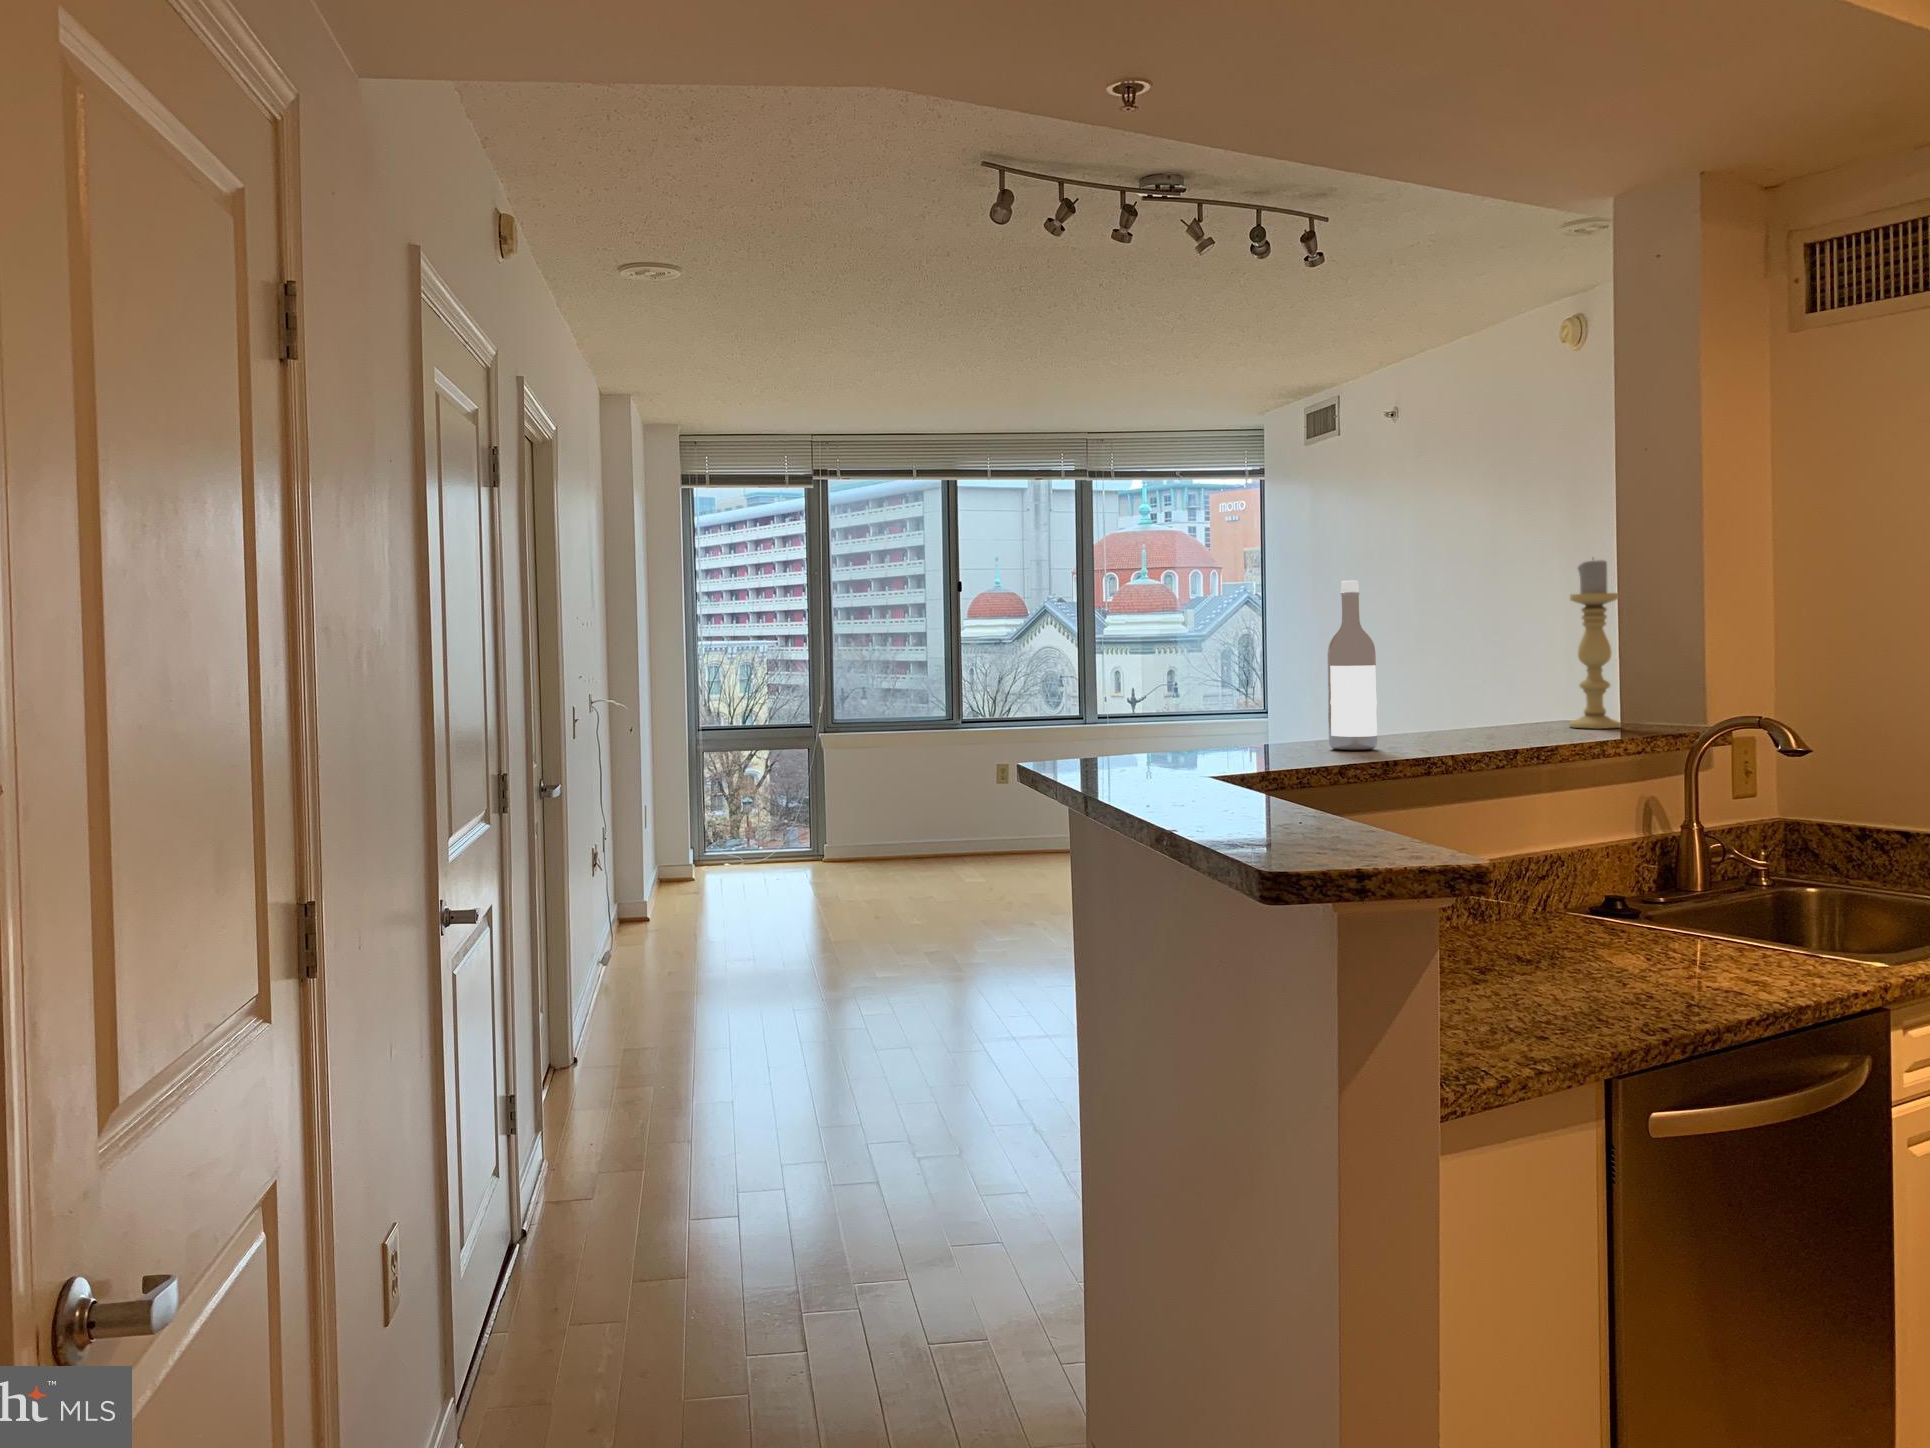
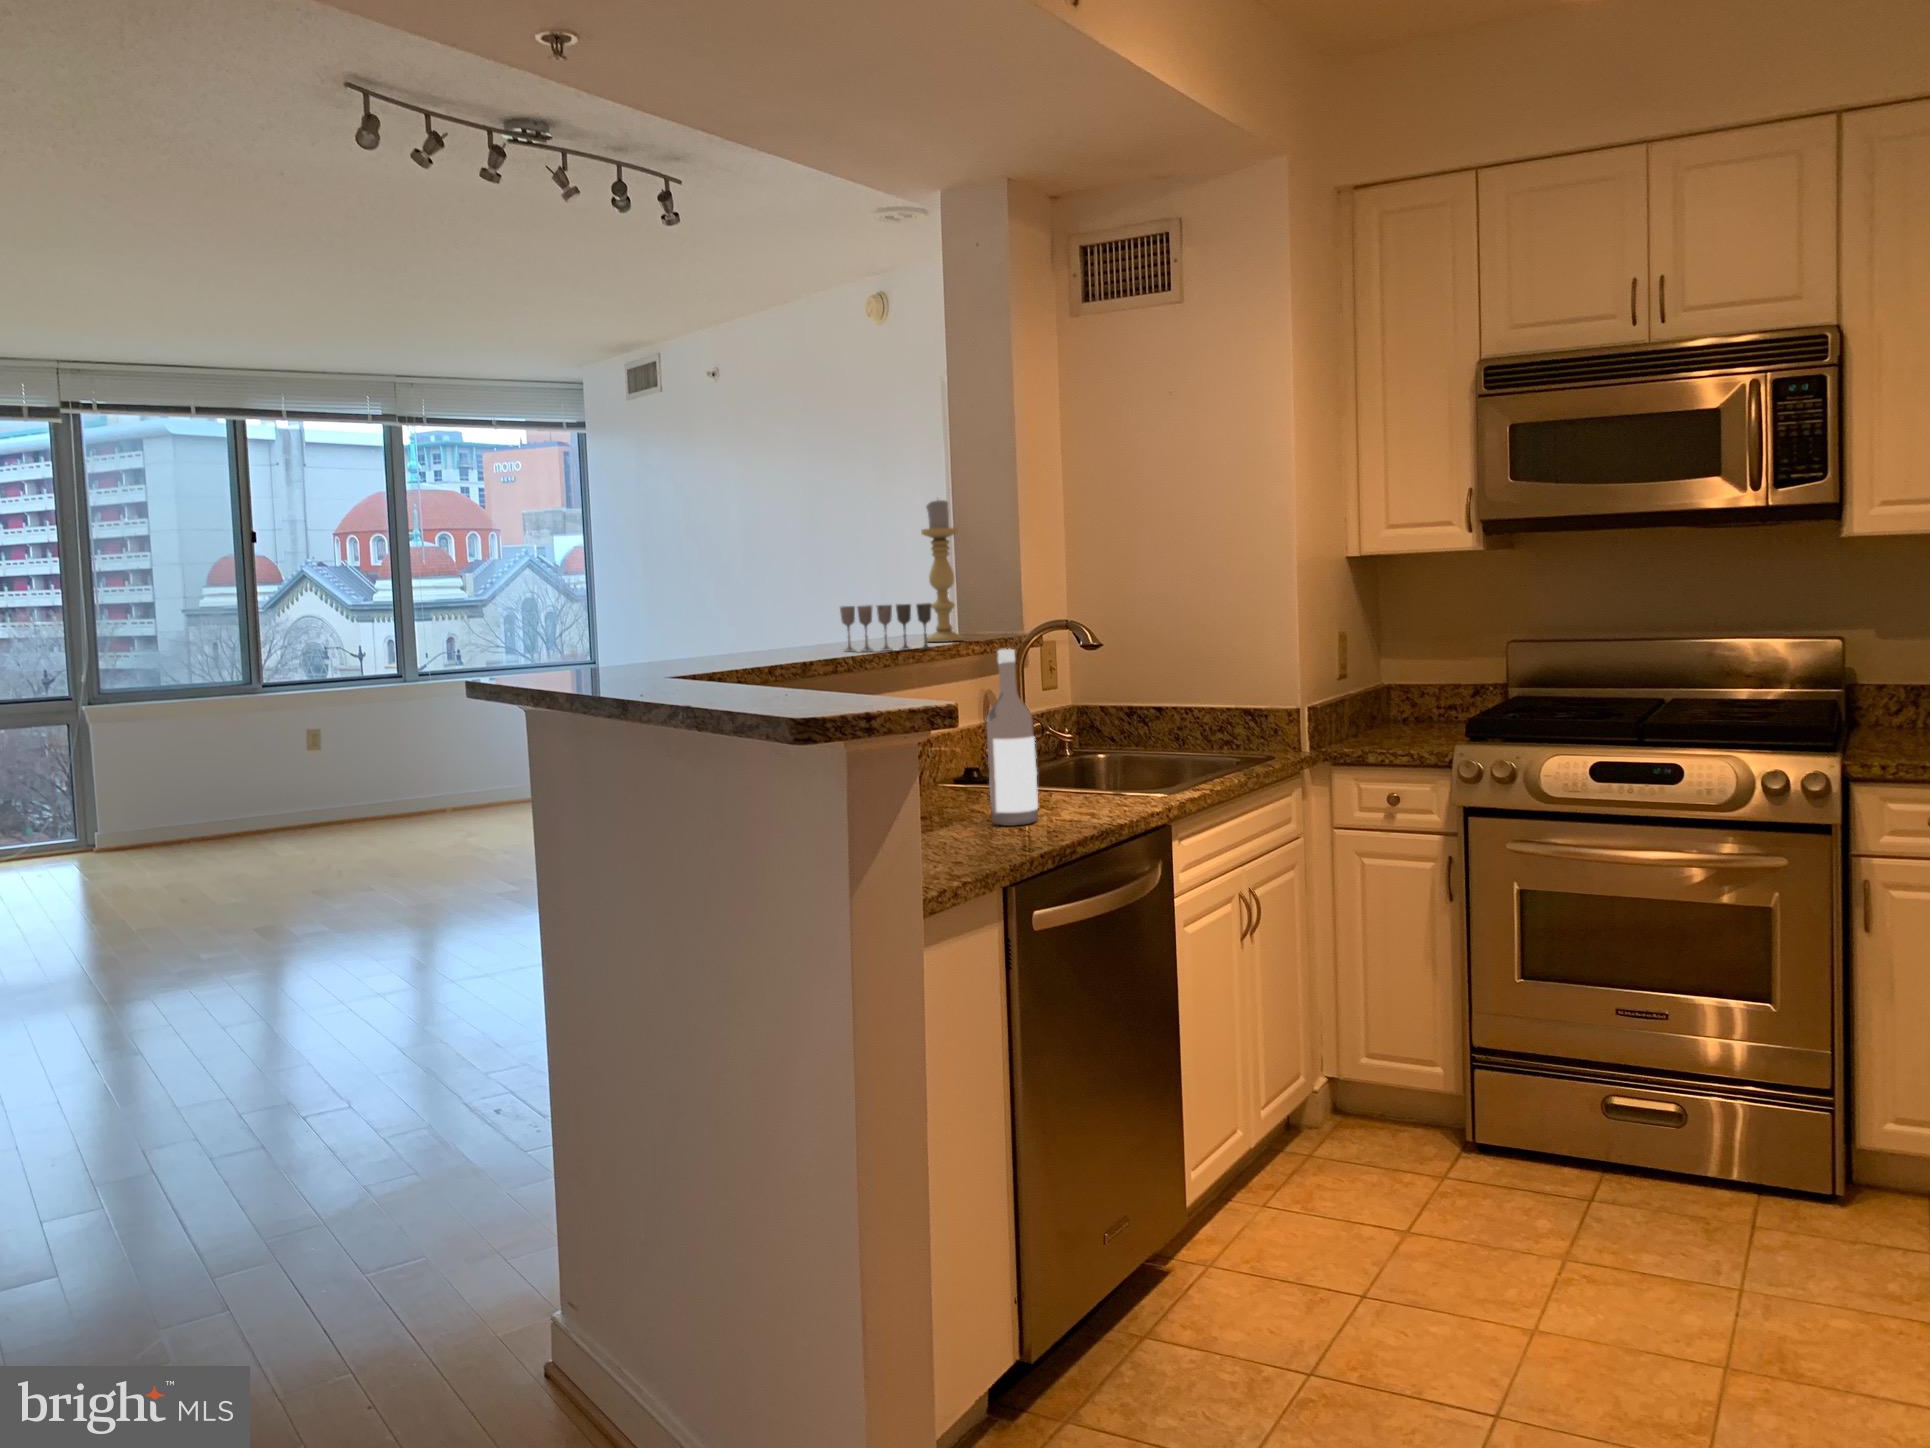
wine bottle: present [1327,581,1377,750] -> present [987,649,1038,826]
wine glass: none [1453,685,1567,741] -> present [840,603,932,651]

